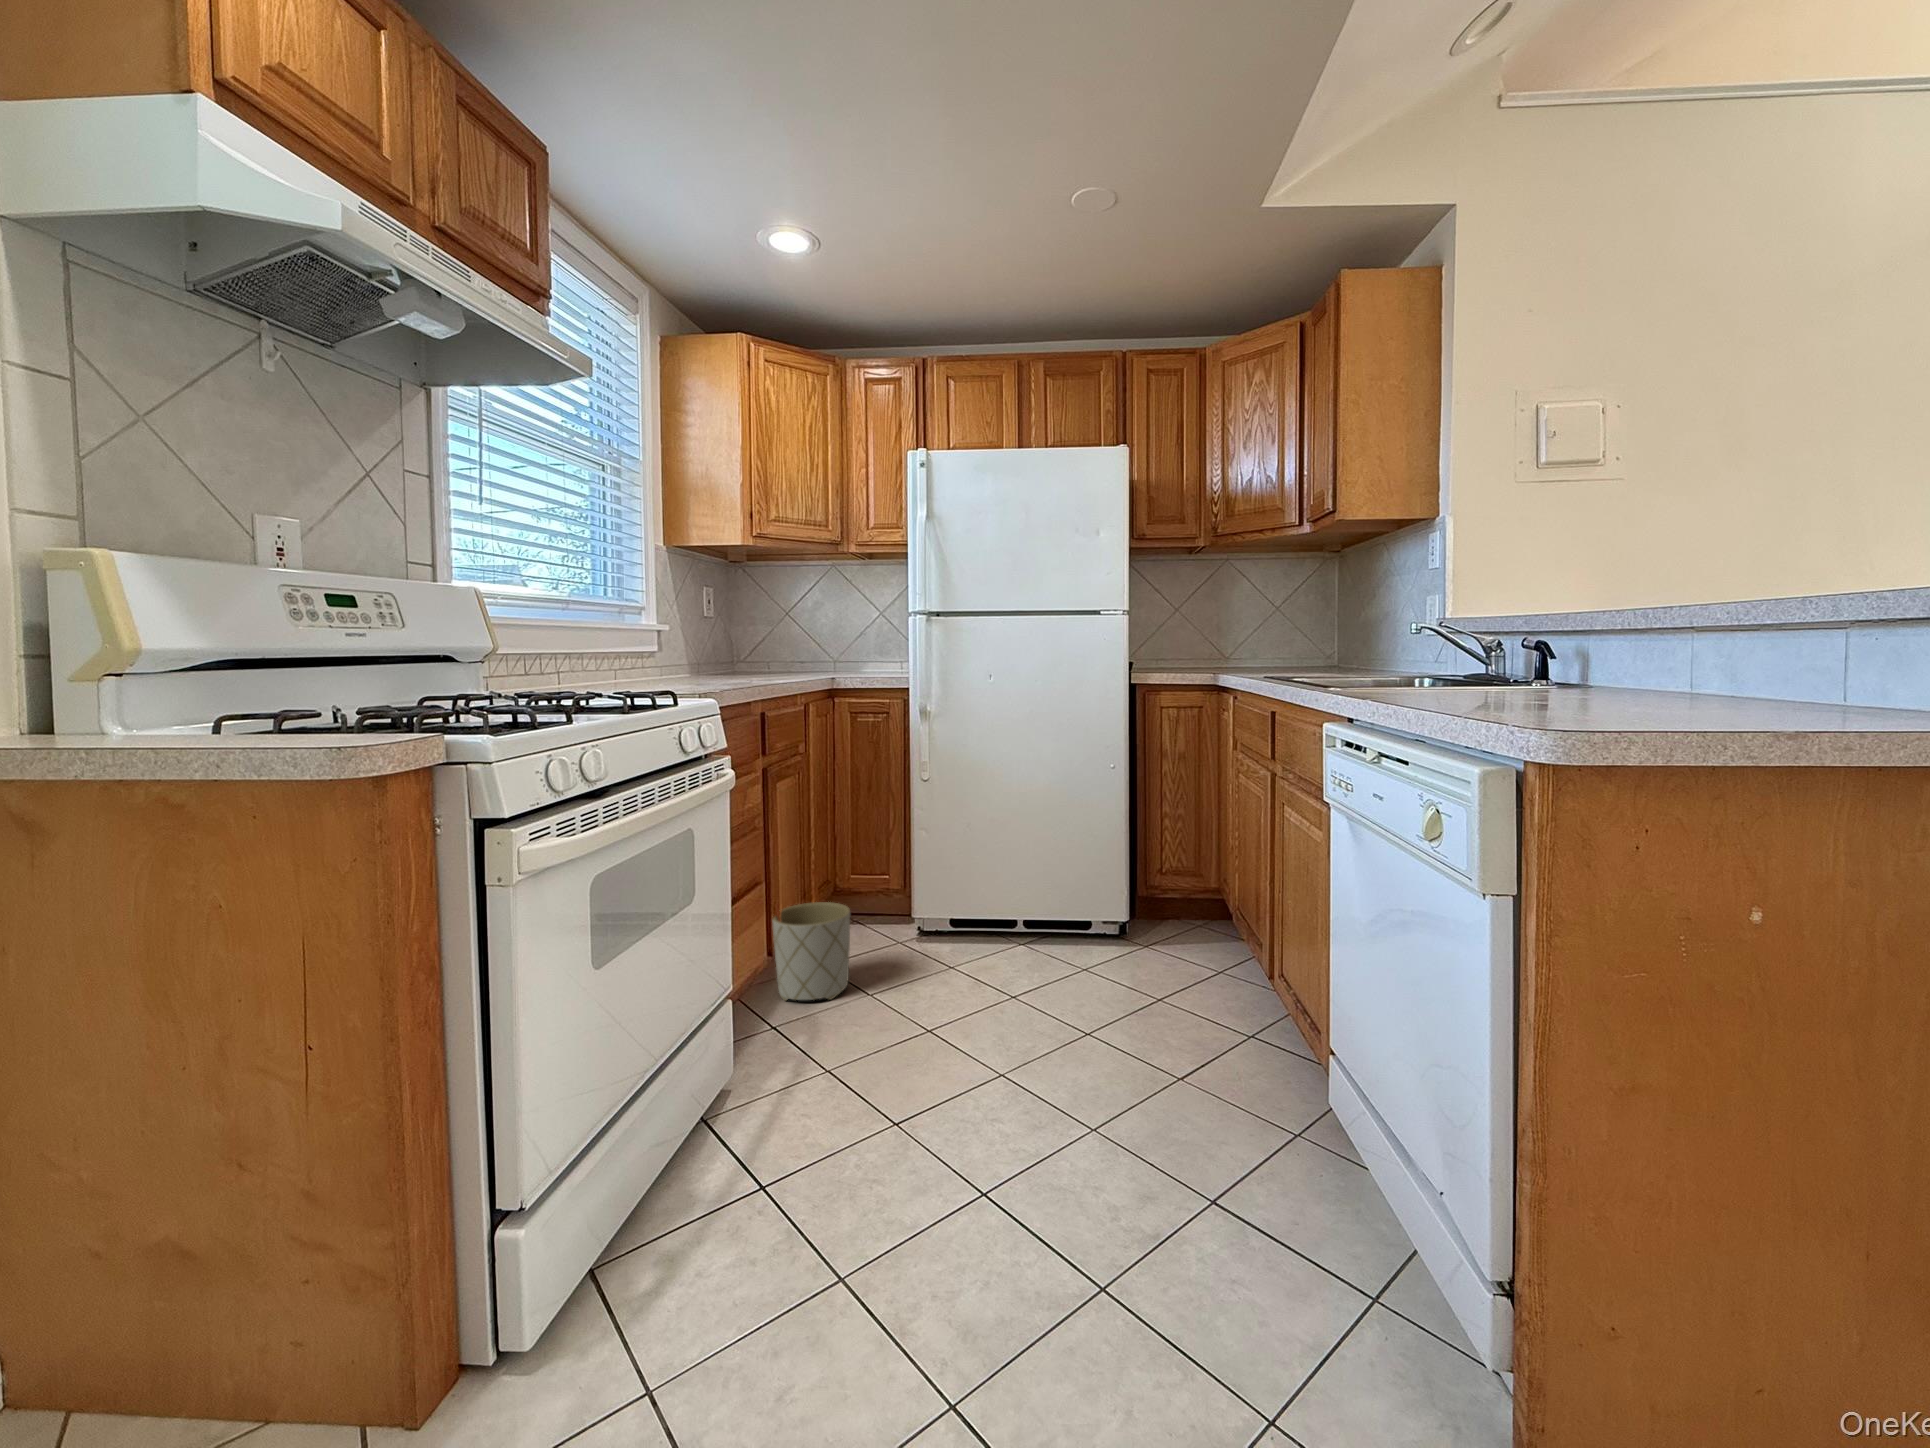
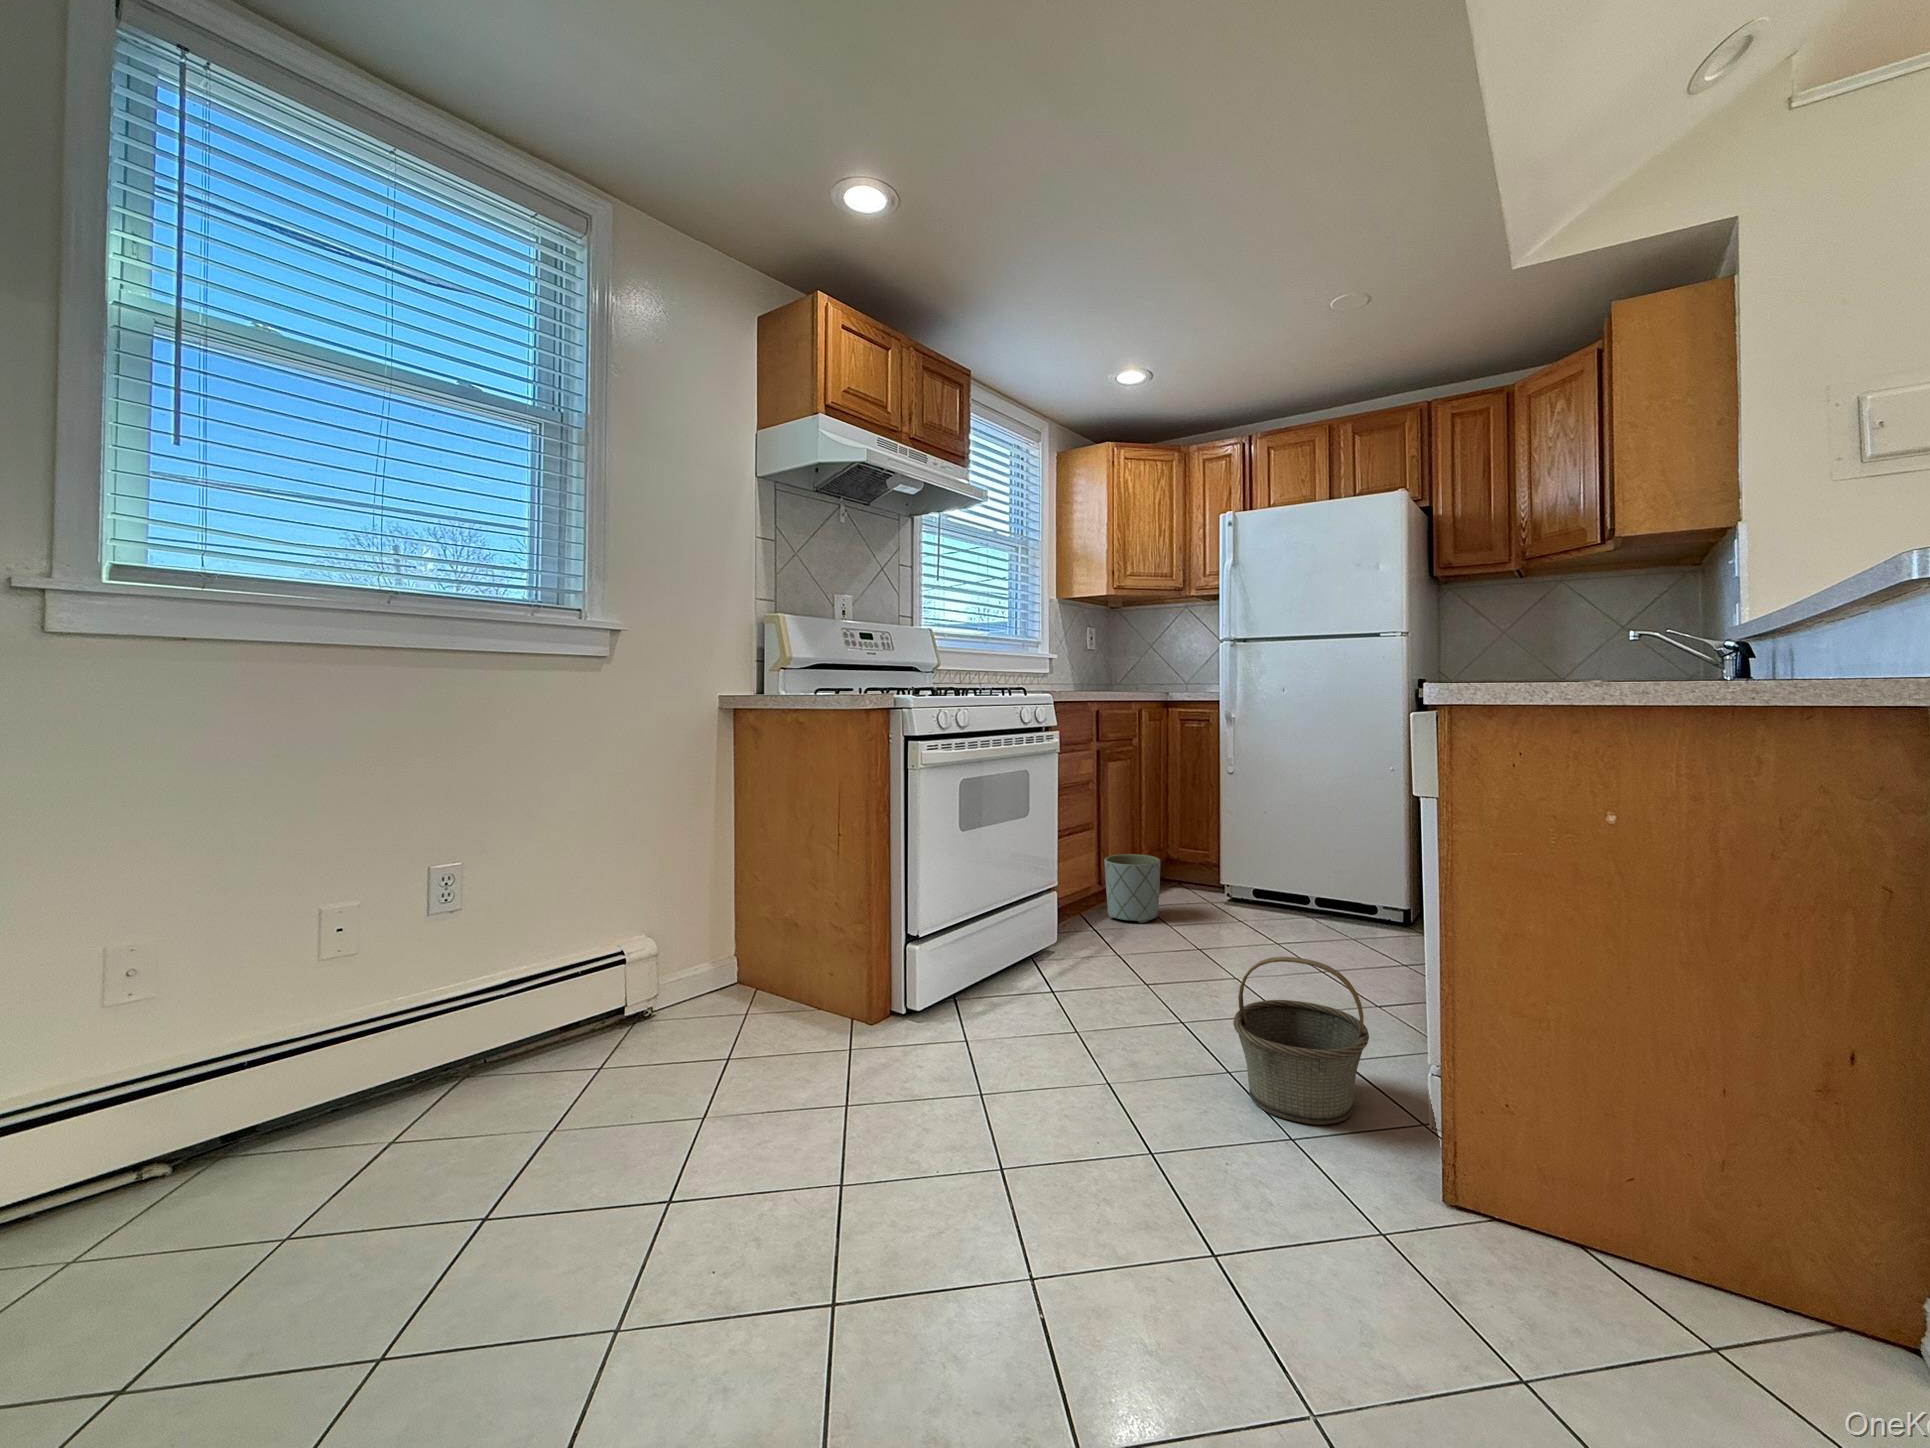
basket: none [1115,1093,1305,1348] -> present [1233,957,1369,1125]

